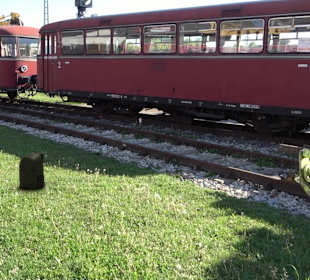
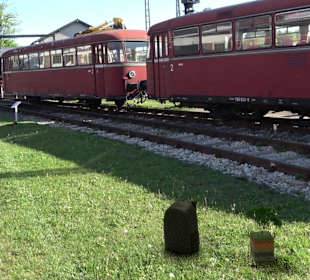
potted tree: none [73,155,98,193] -> present [244,205,283,262]

